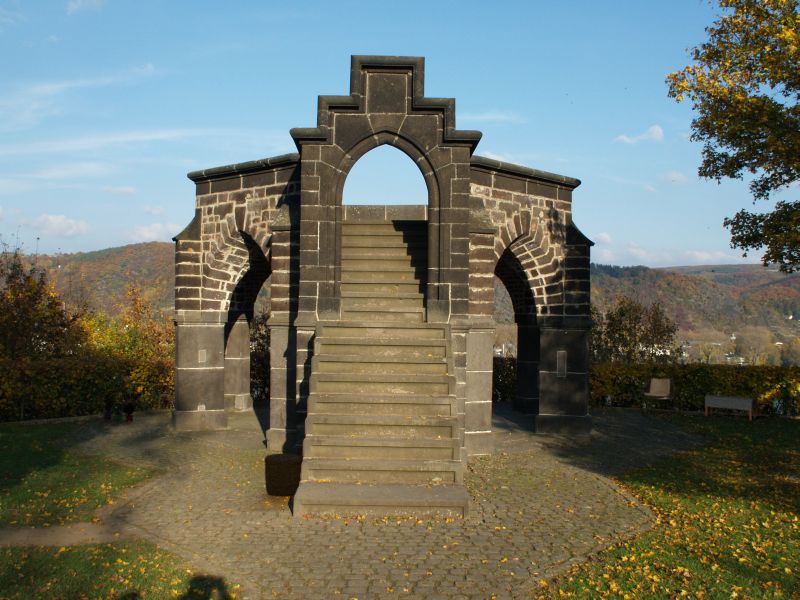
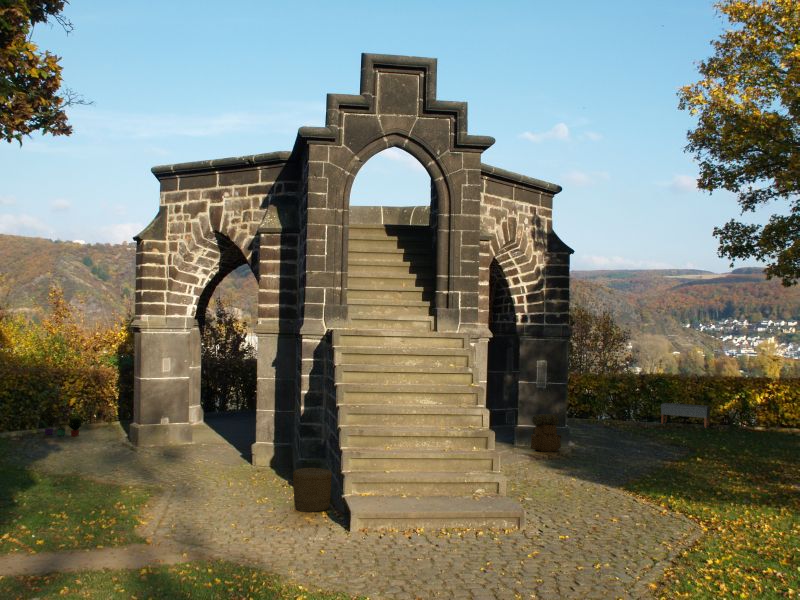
lounge chair: present [639,377,675,415] -> none [598,385,632,424]
backpack: none [546,404,578,442] -> present [531,414,561,452]

